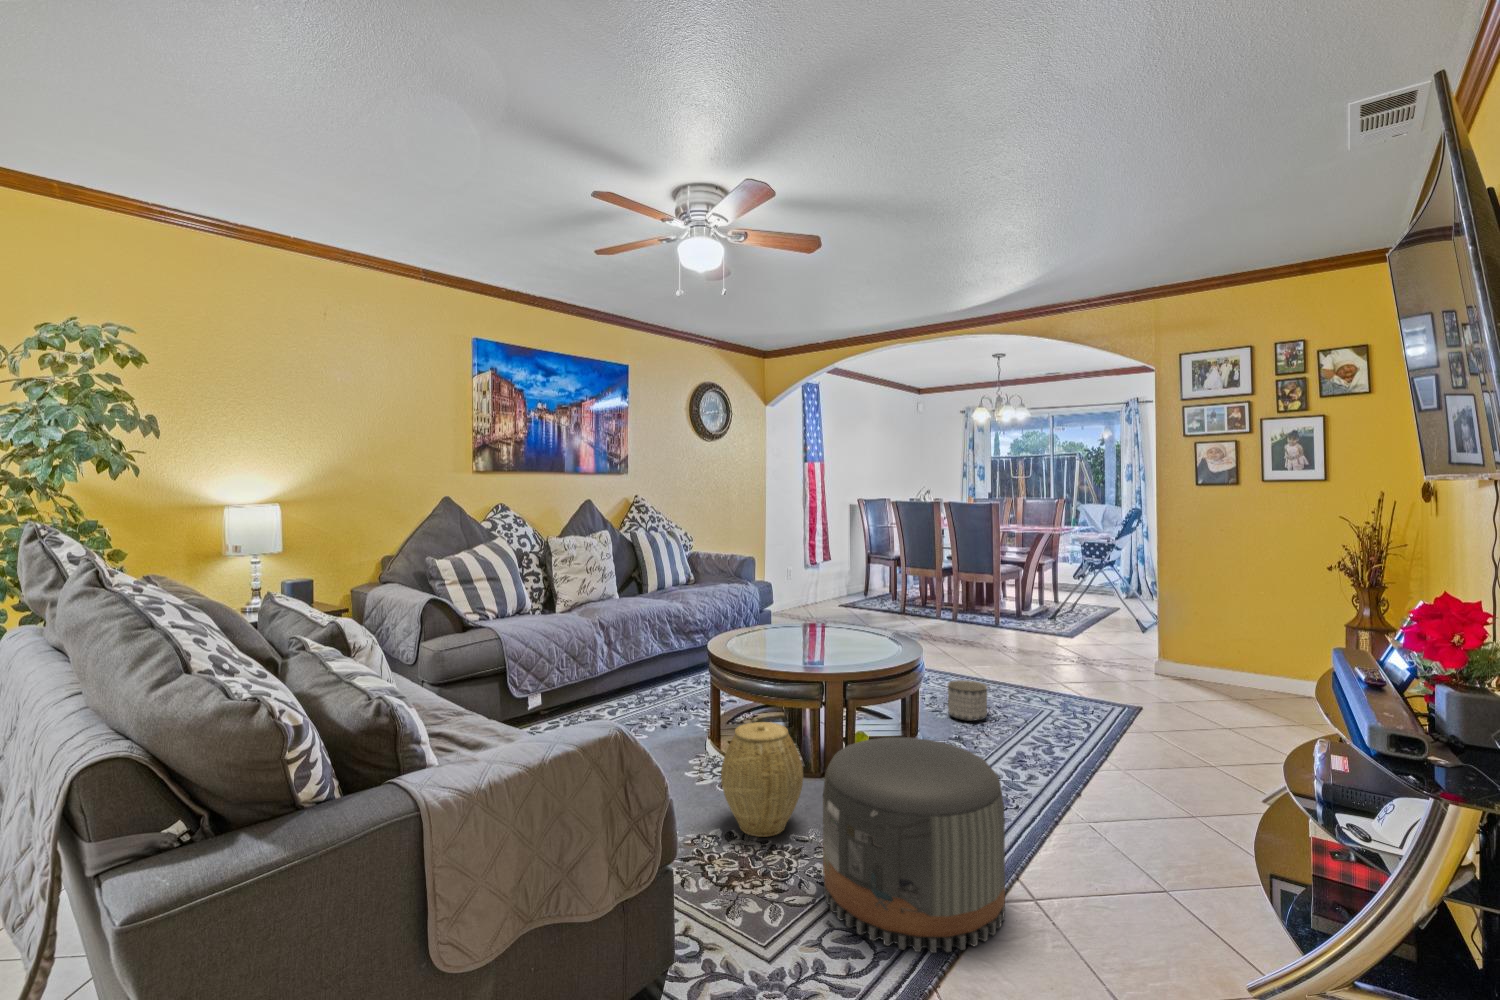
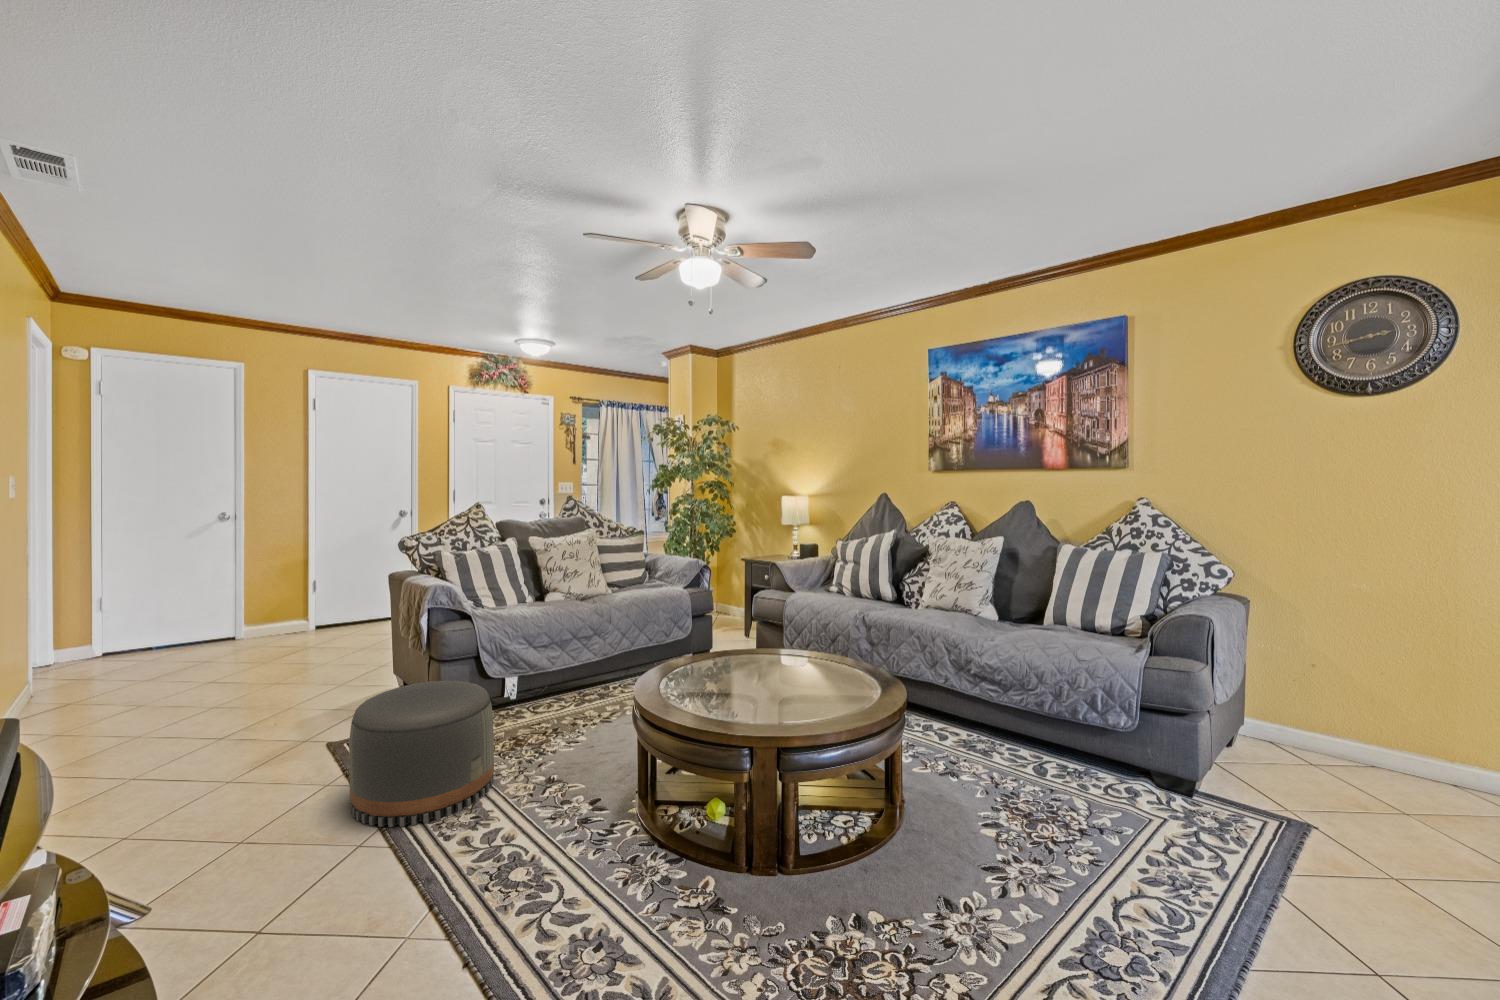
planter: present [948,680,987,721] -> none [767,858,841,960]
woven basket: present [721,722,803,837] -> none [534,673,599,758]

